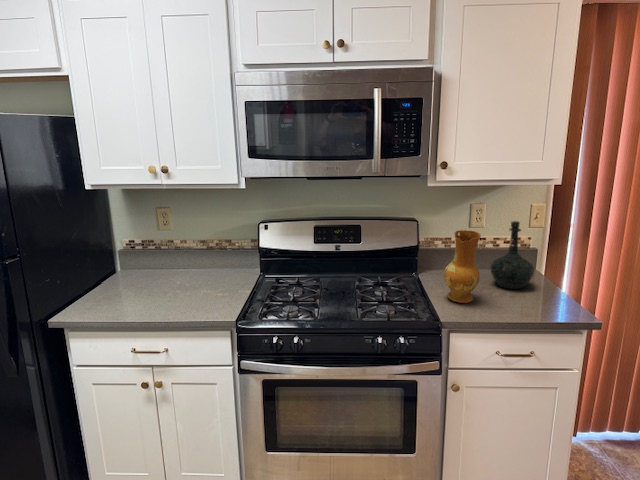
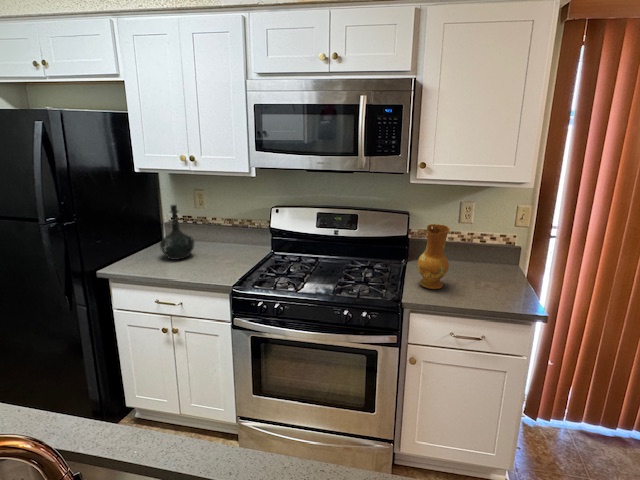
bottle: present [490,221,534,289] -> present [160,205,194,260]

